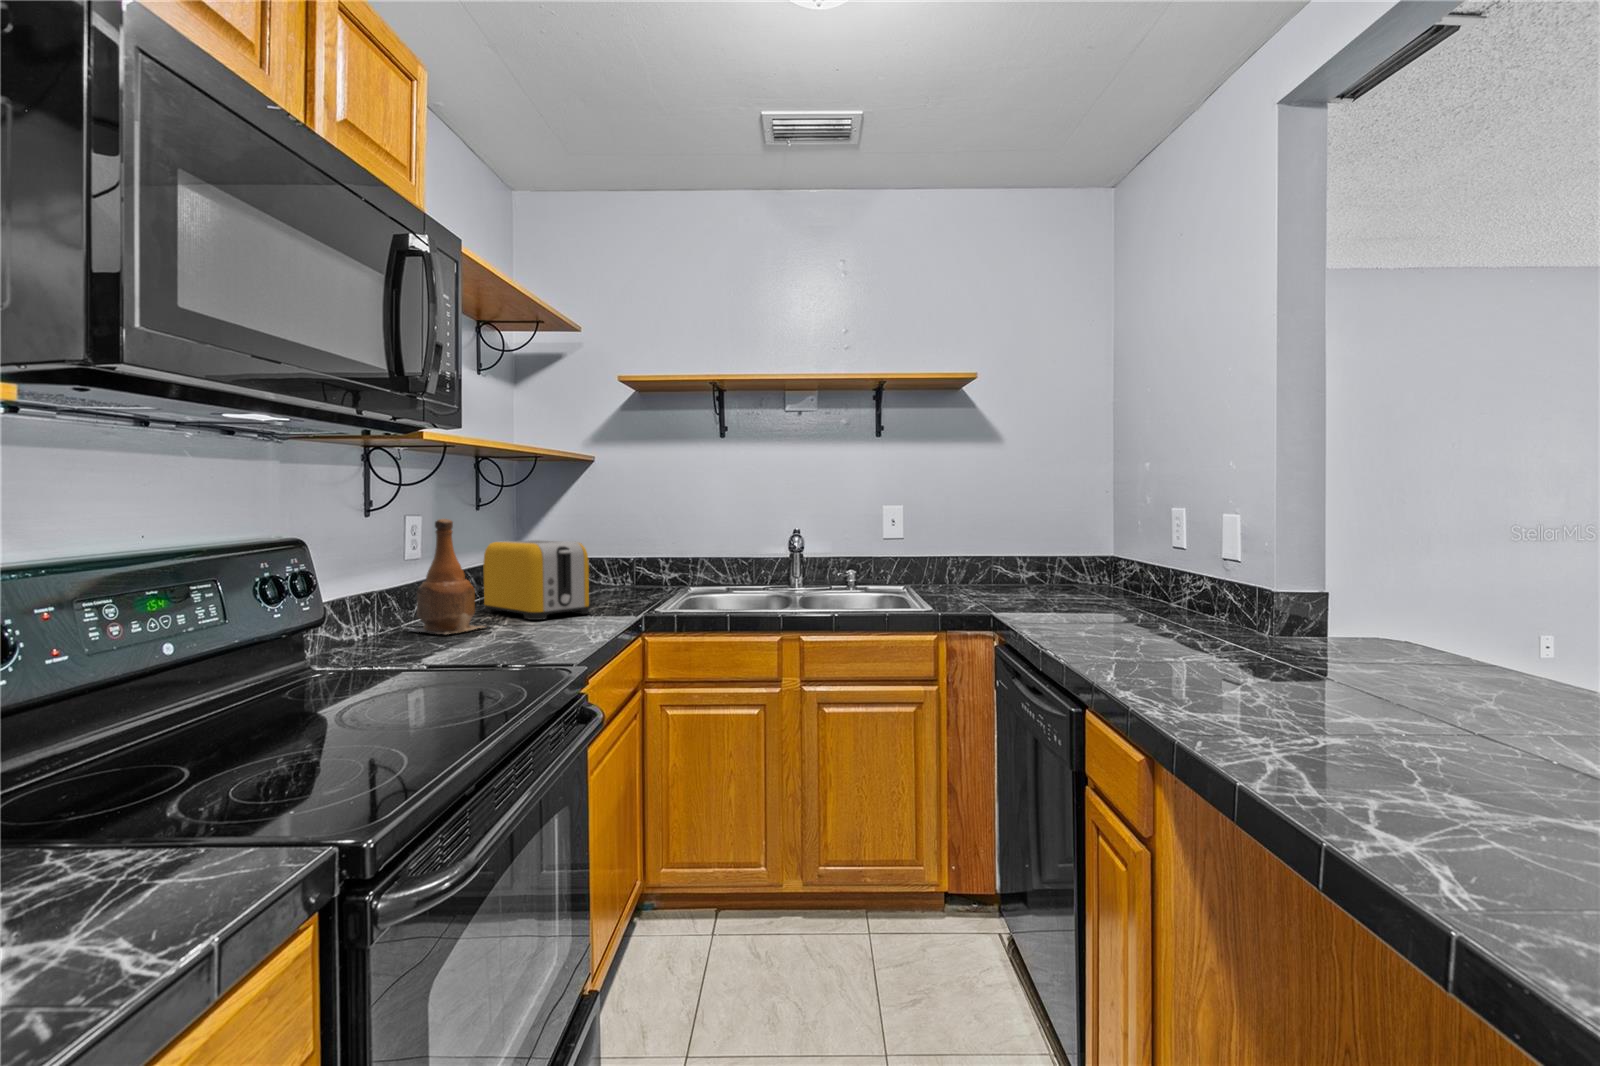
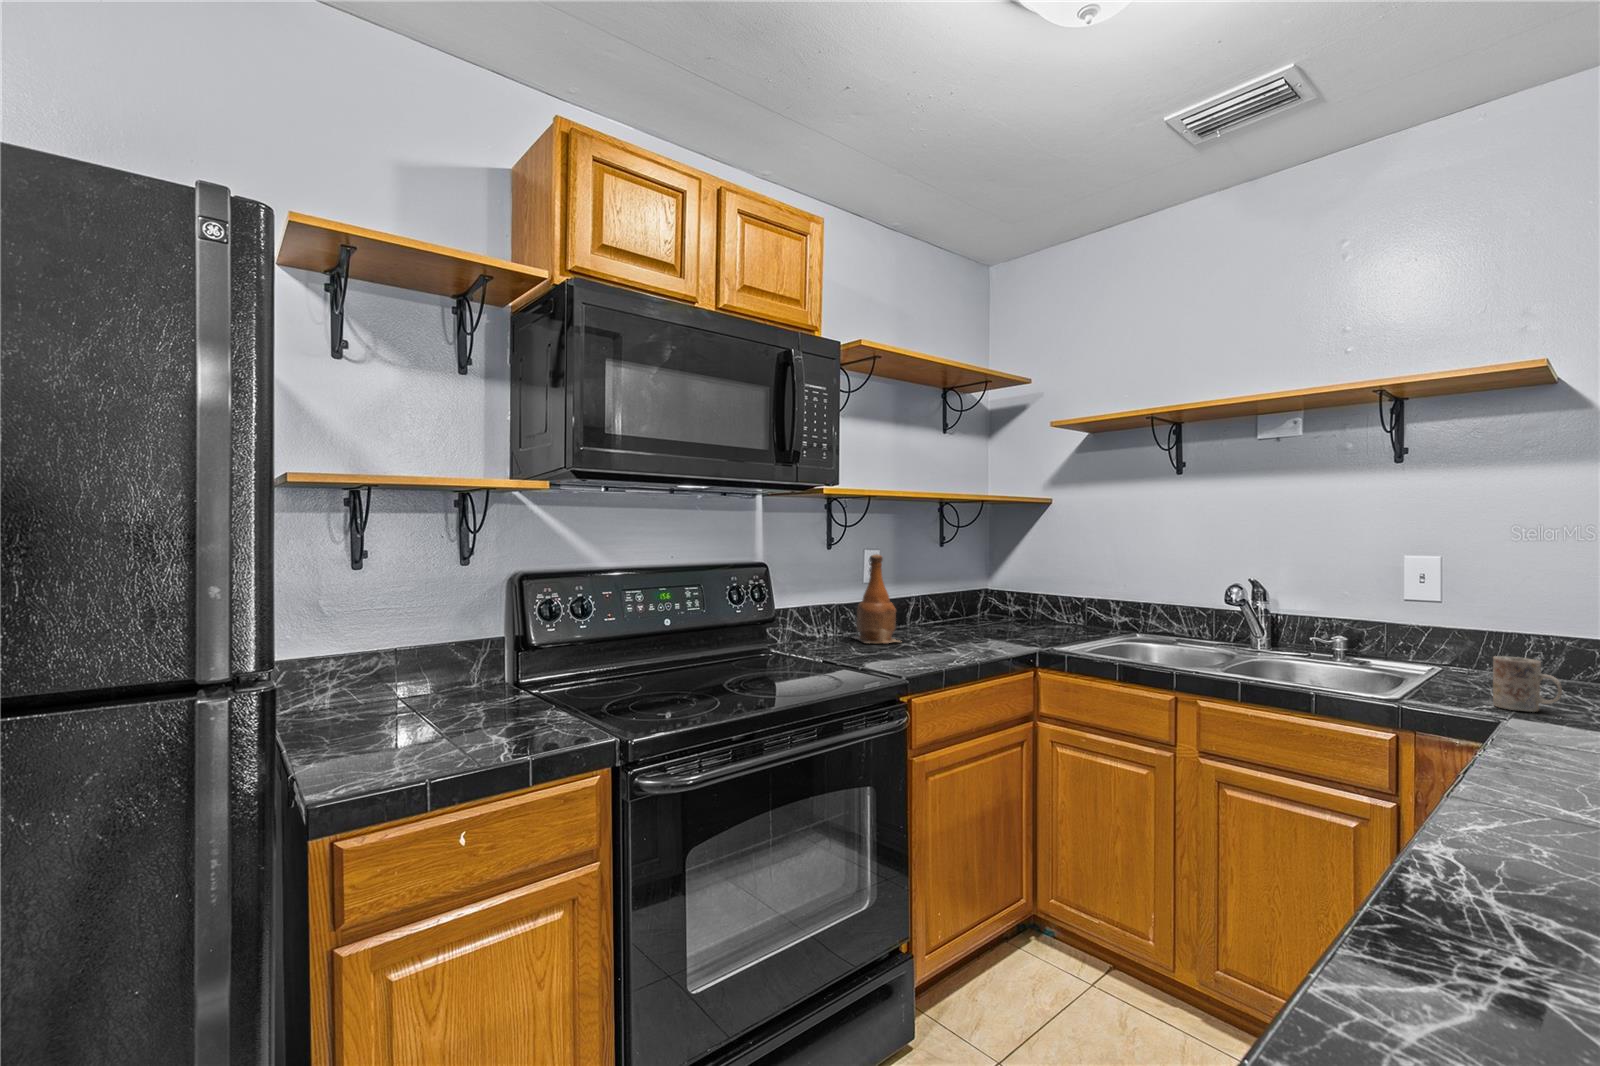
toaster: present [483,540,589,620] -> none [927,574,999,643]
mug: none [969,573,1004,608] -> present [1493,656,1562,712]

